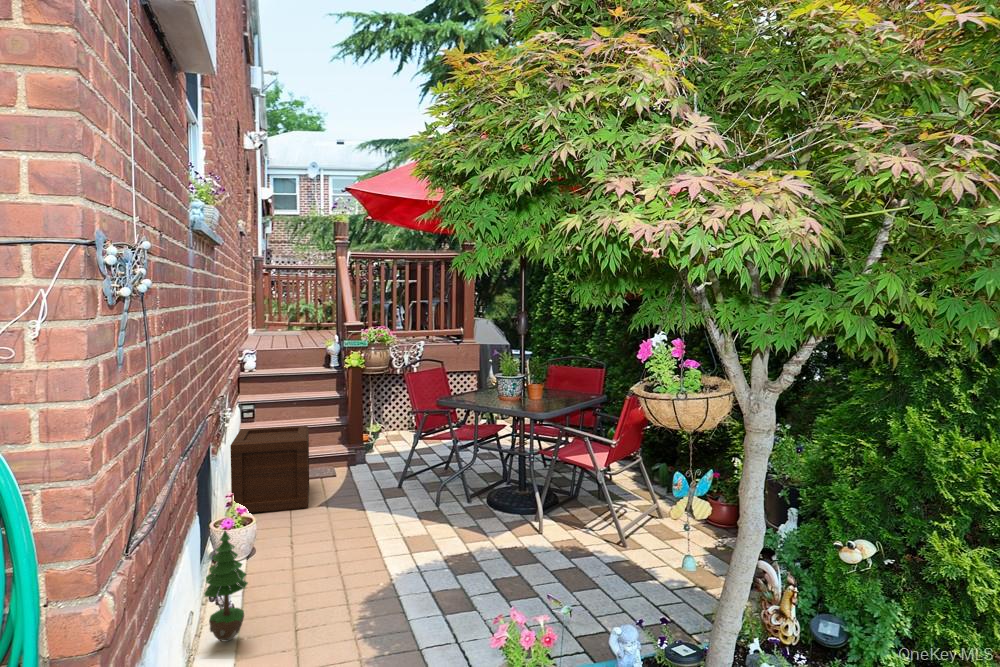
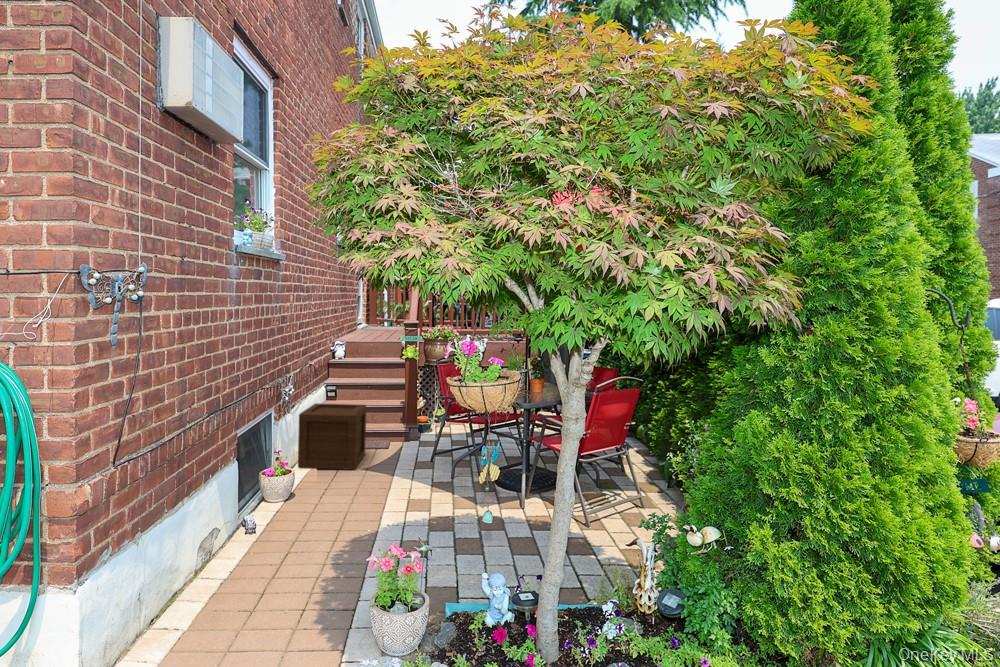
potted tree: present [204,531,248,642] -> none [233,470,266,553]

